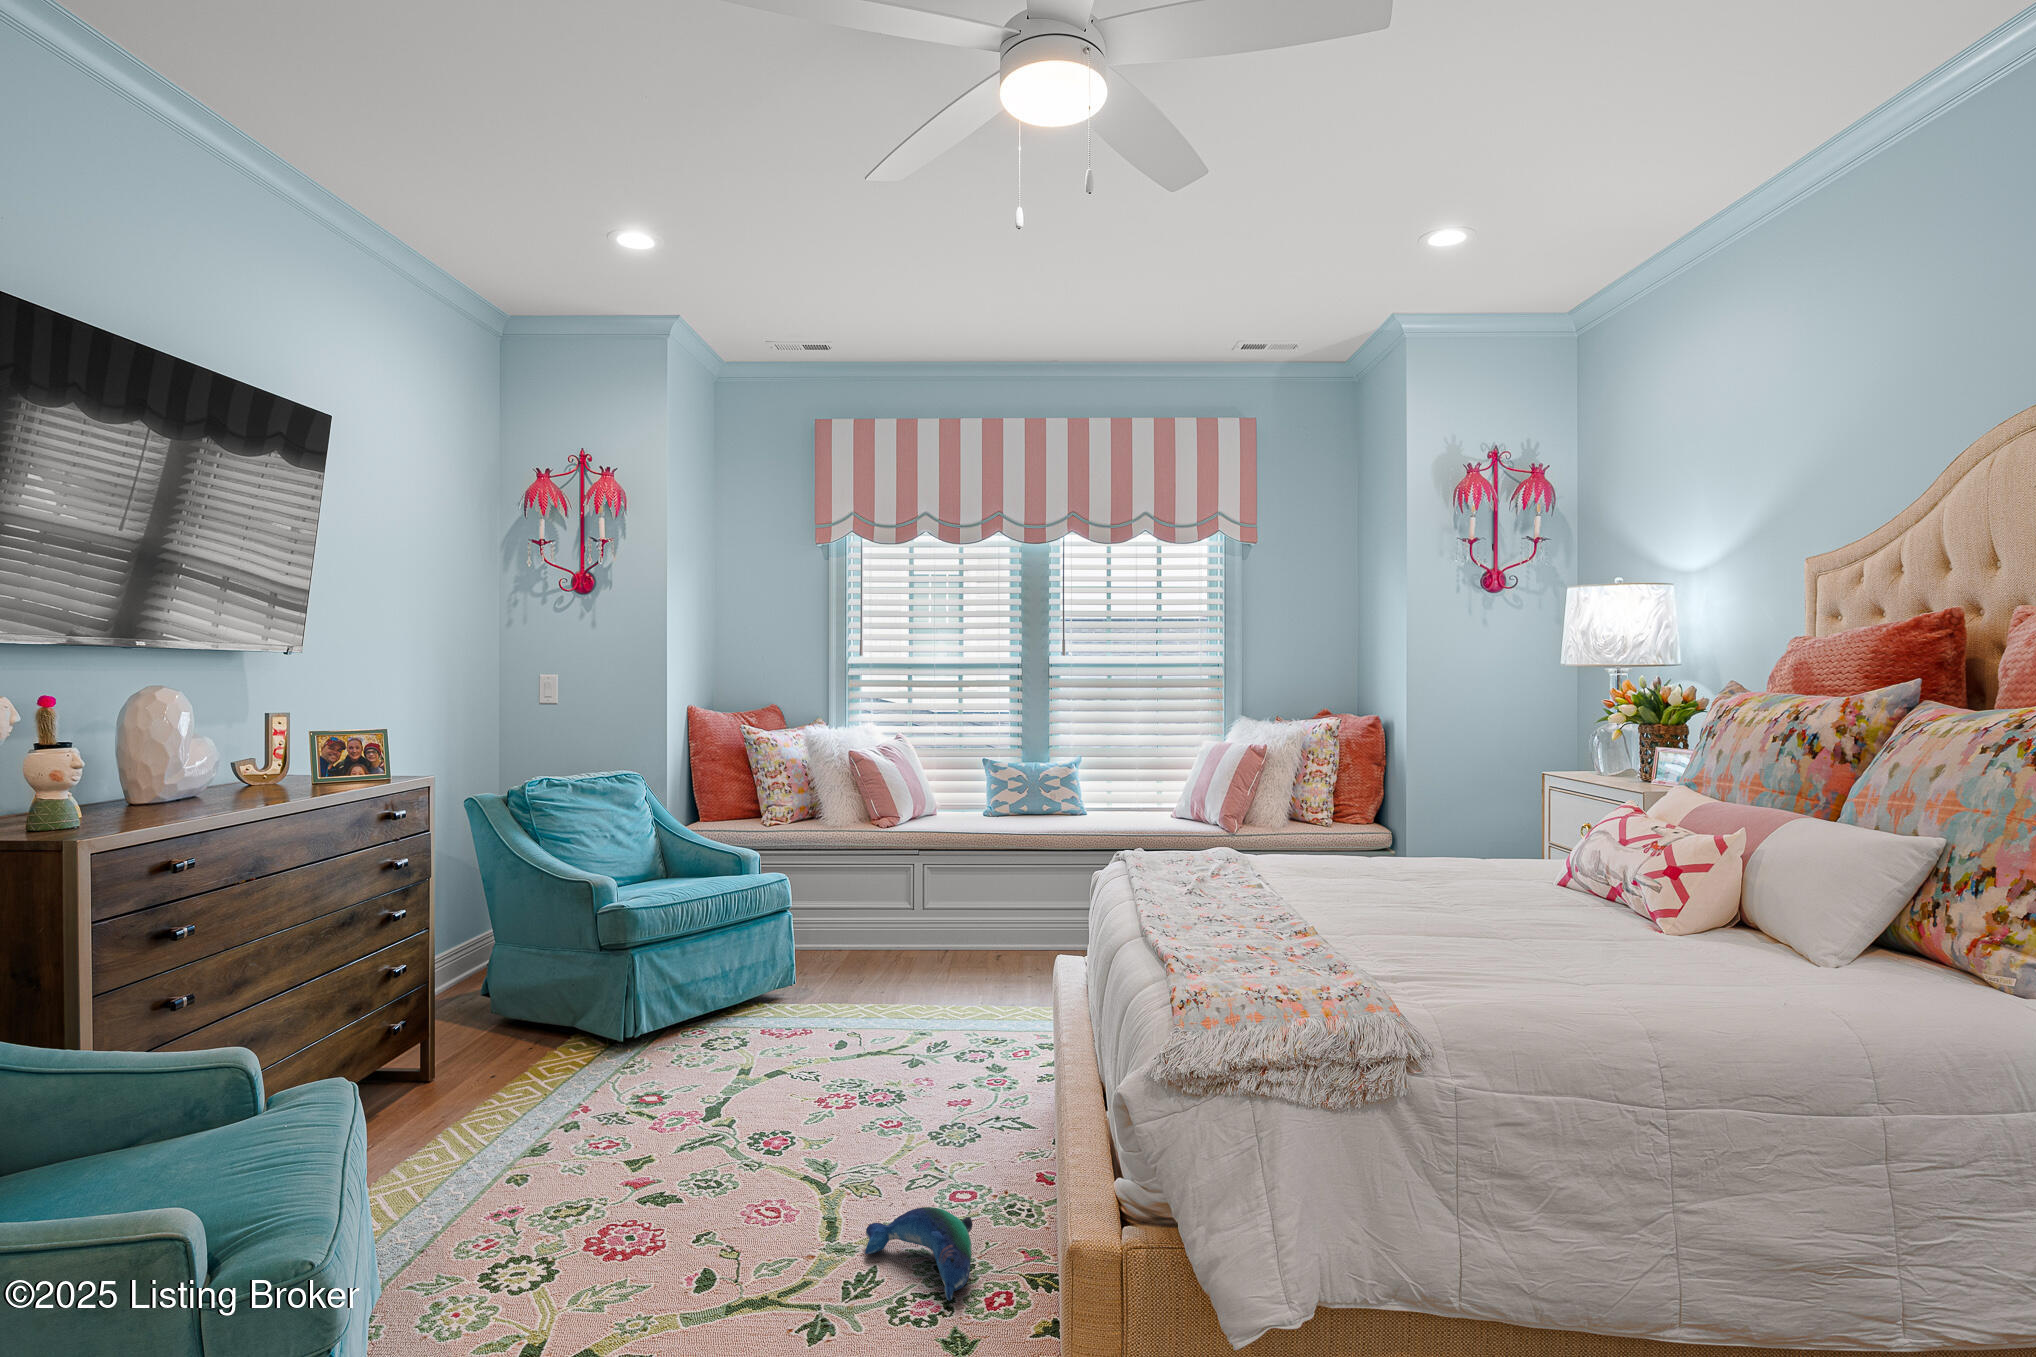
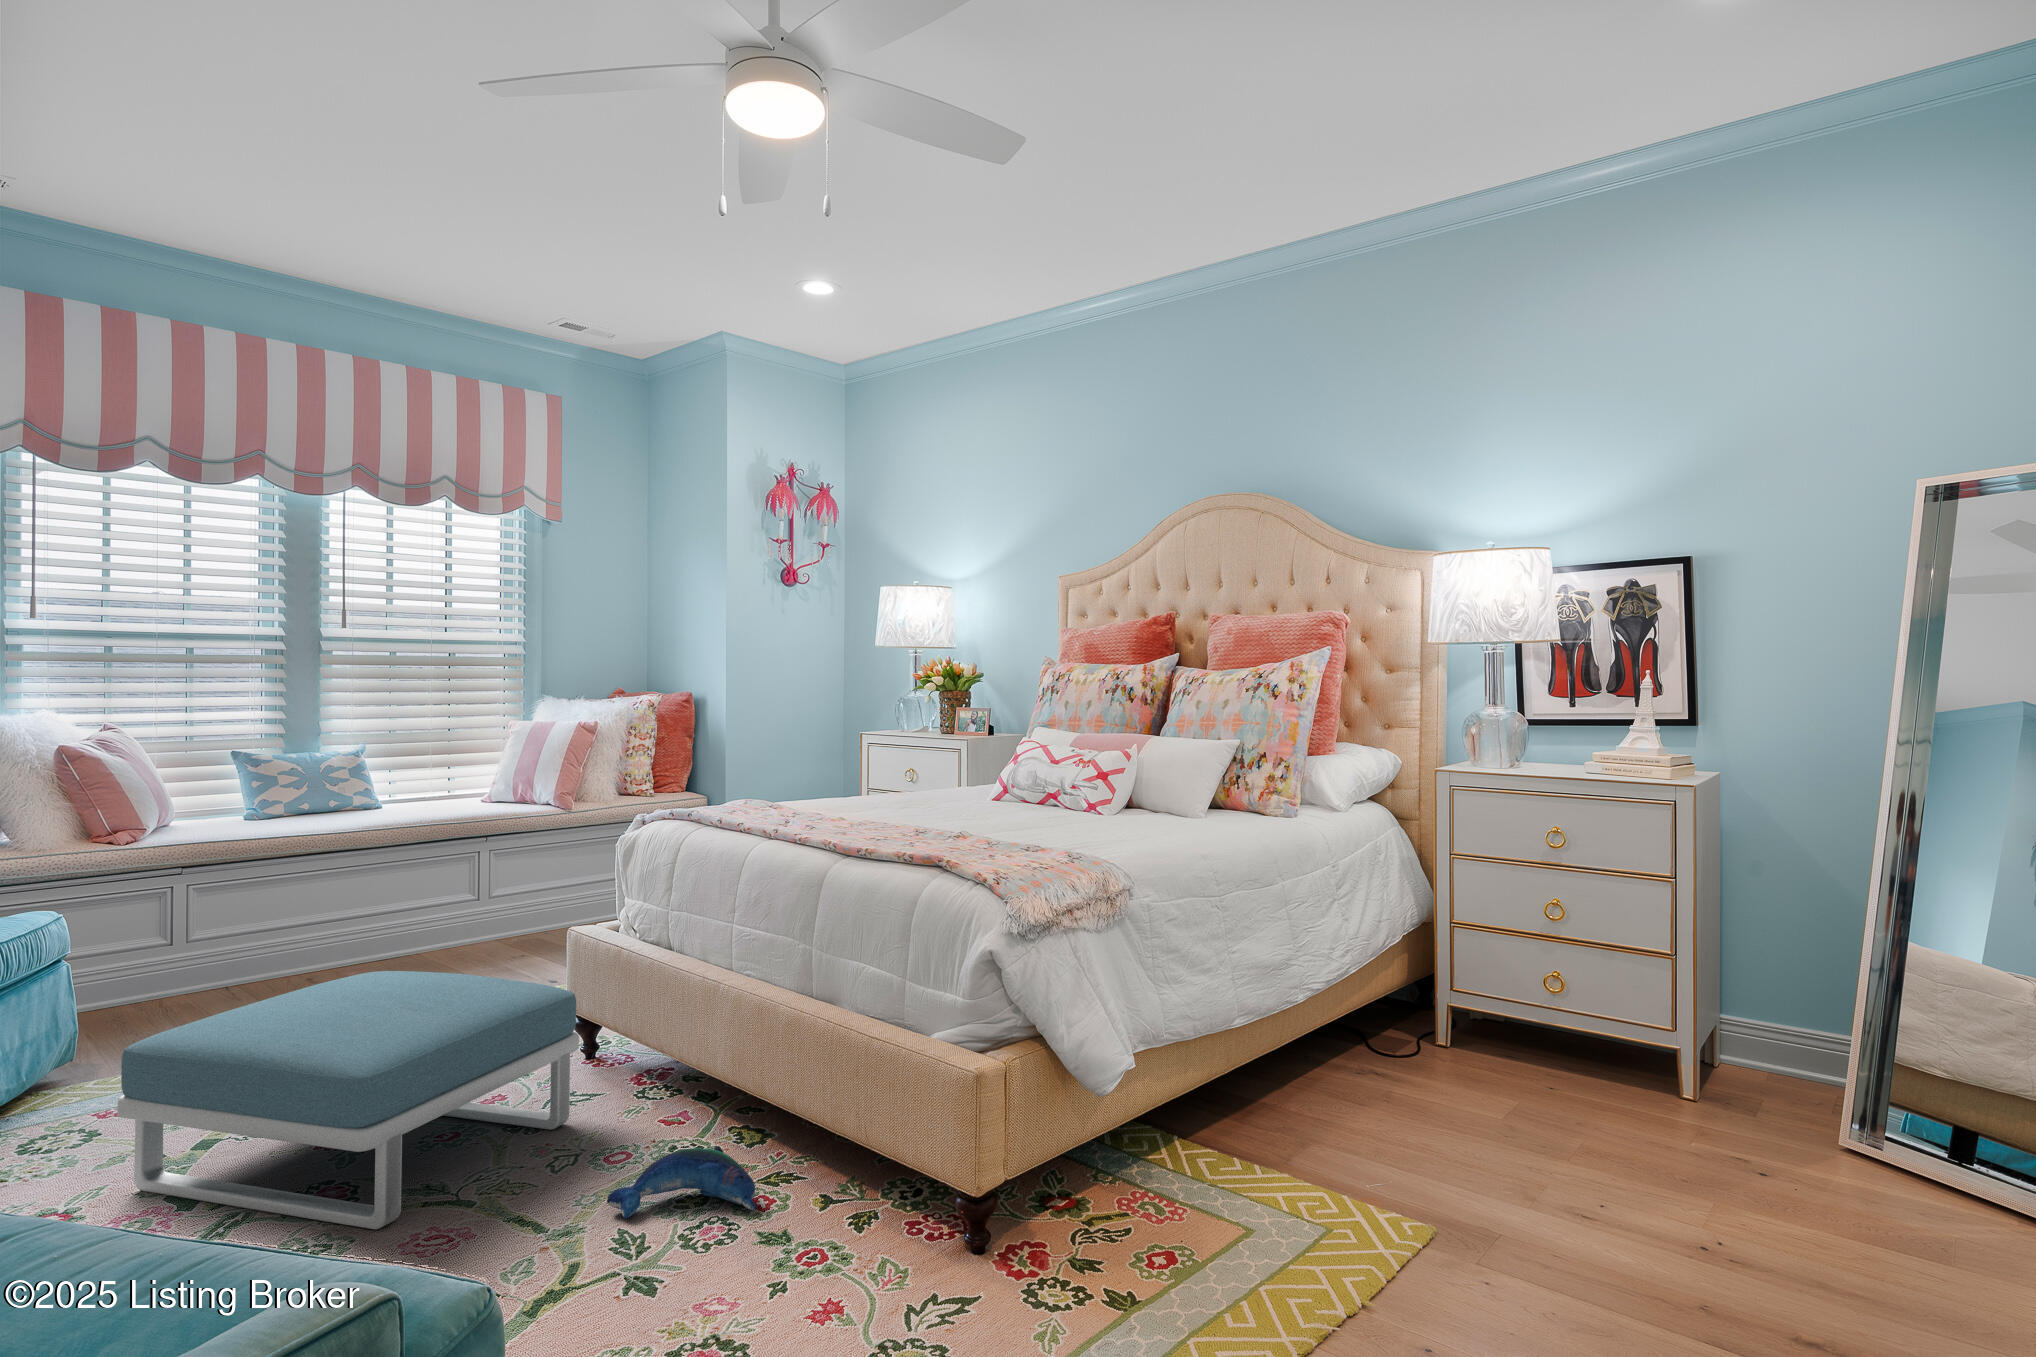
footstool: none [696,960,981,1180] -> present [117,971,579,1229]

